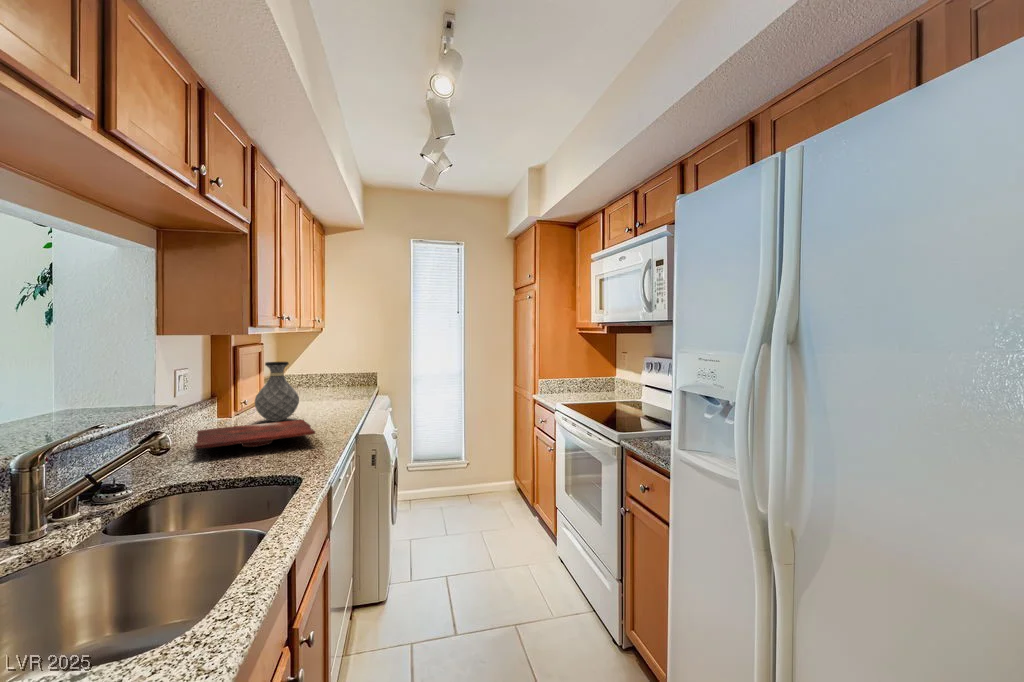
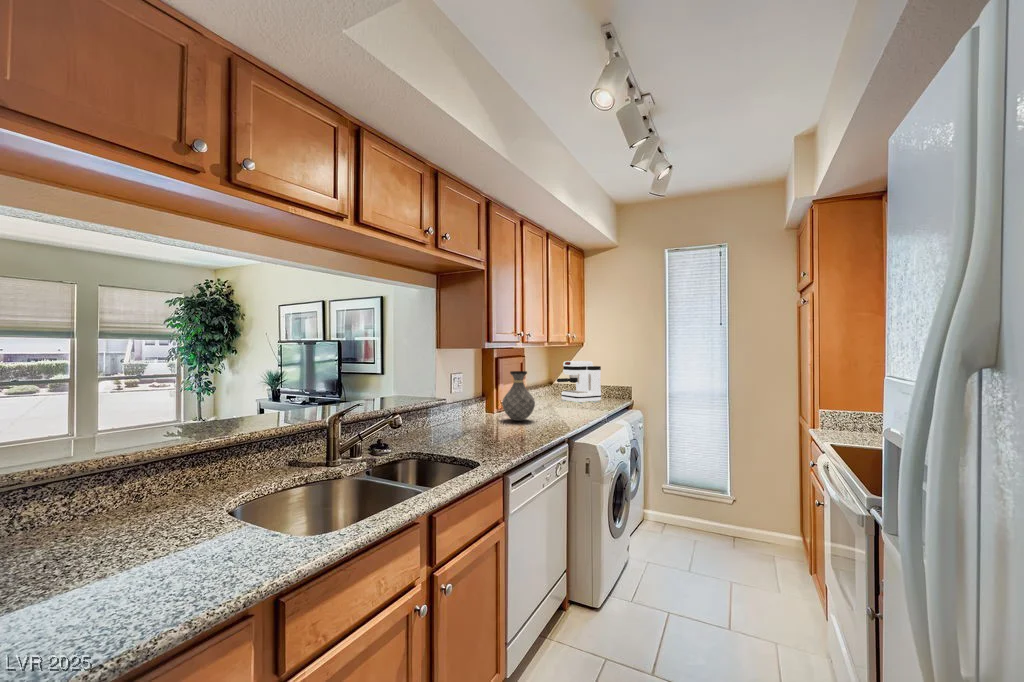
coffee maker: none [296,348,346,393] -> present [557,361,601,403]
cutting board: present [194,420,315,449] -> none [440,419,526,436]

